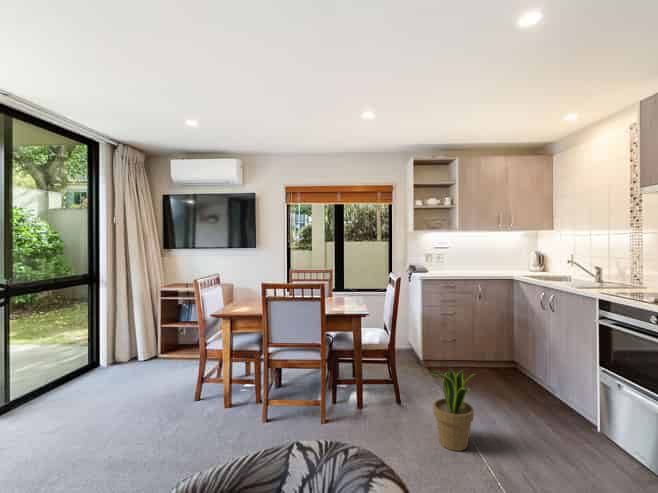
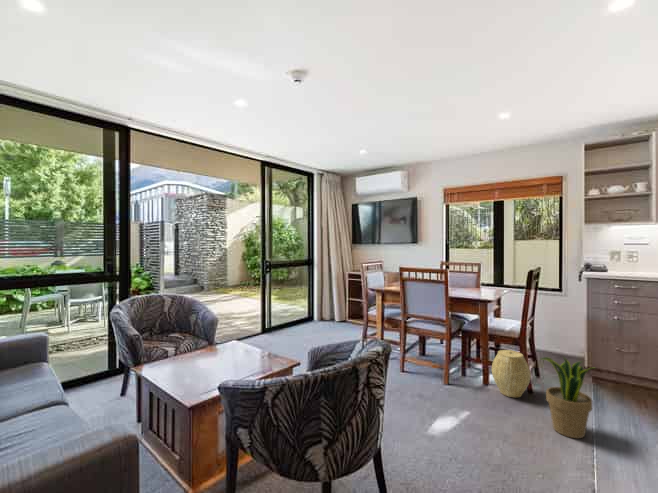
woven basket: none [367,366,404,418] -> present [492,350,531,398]

